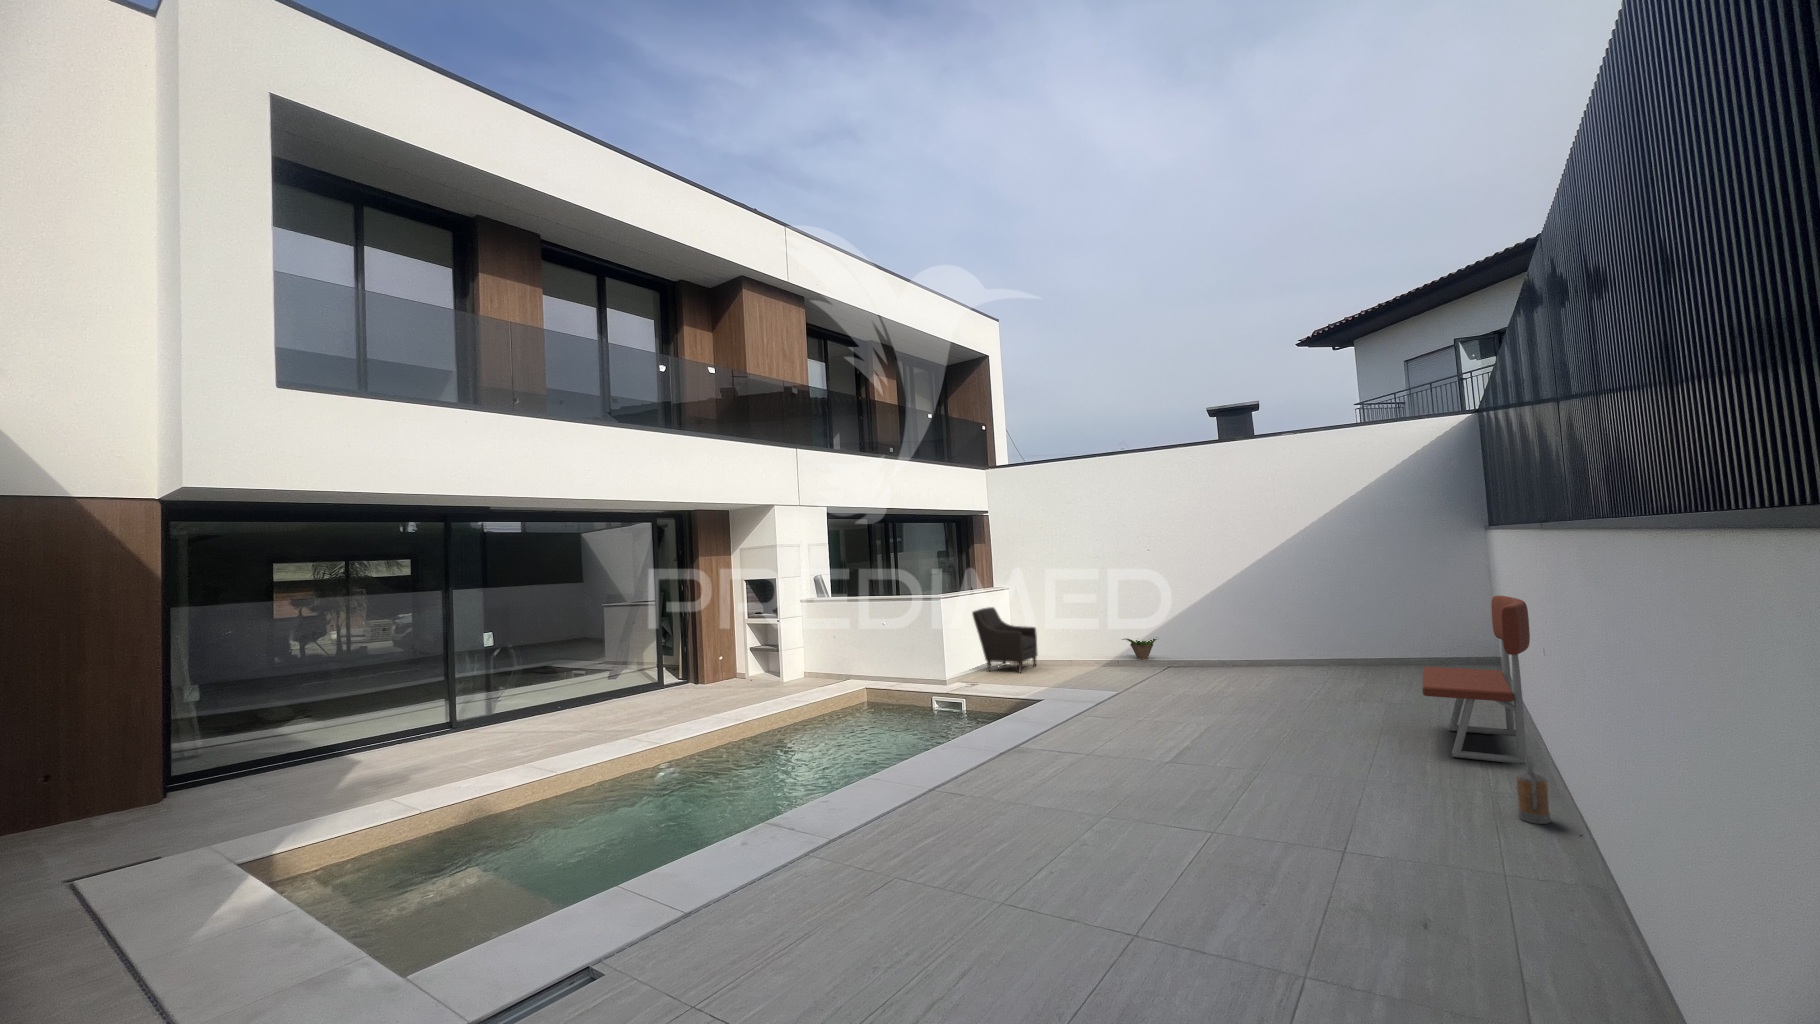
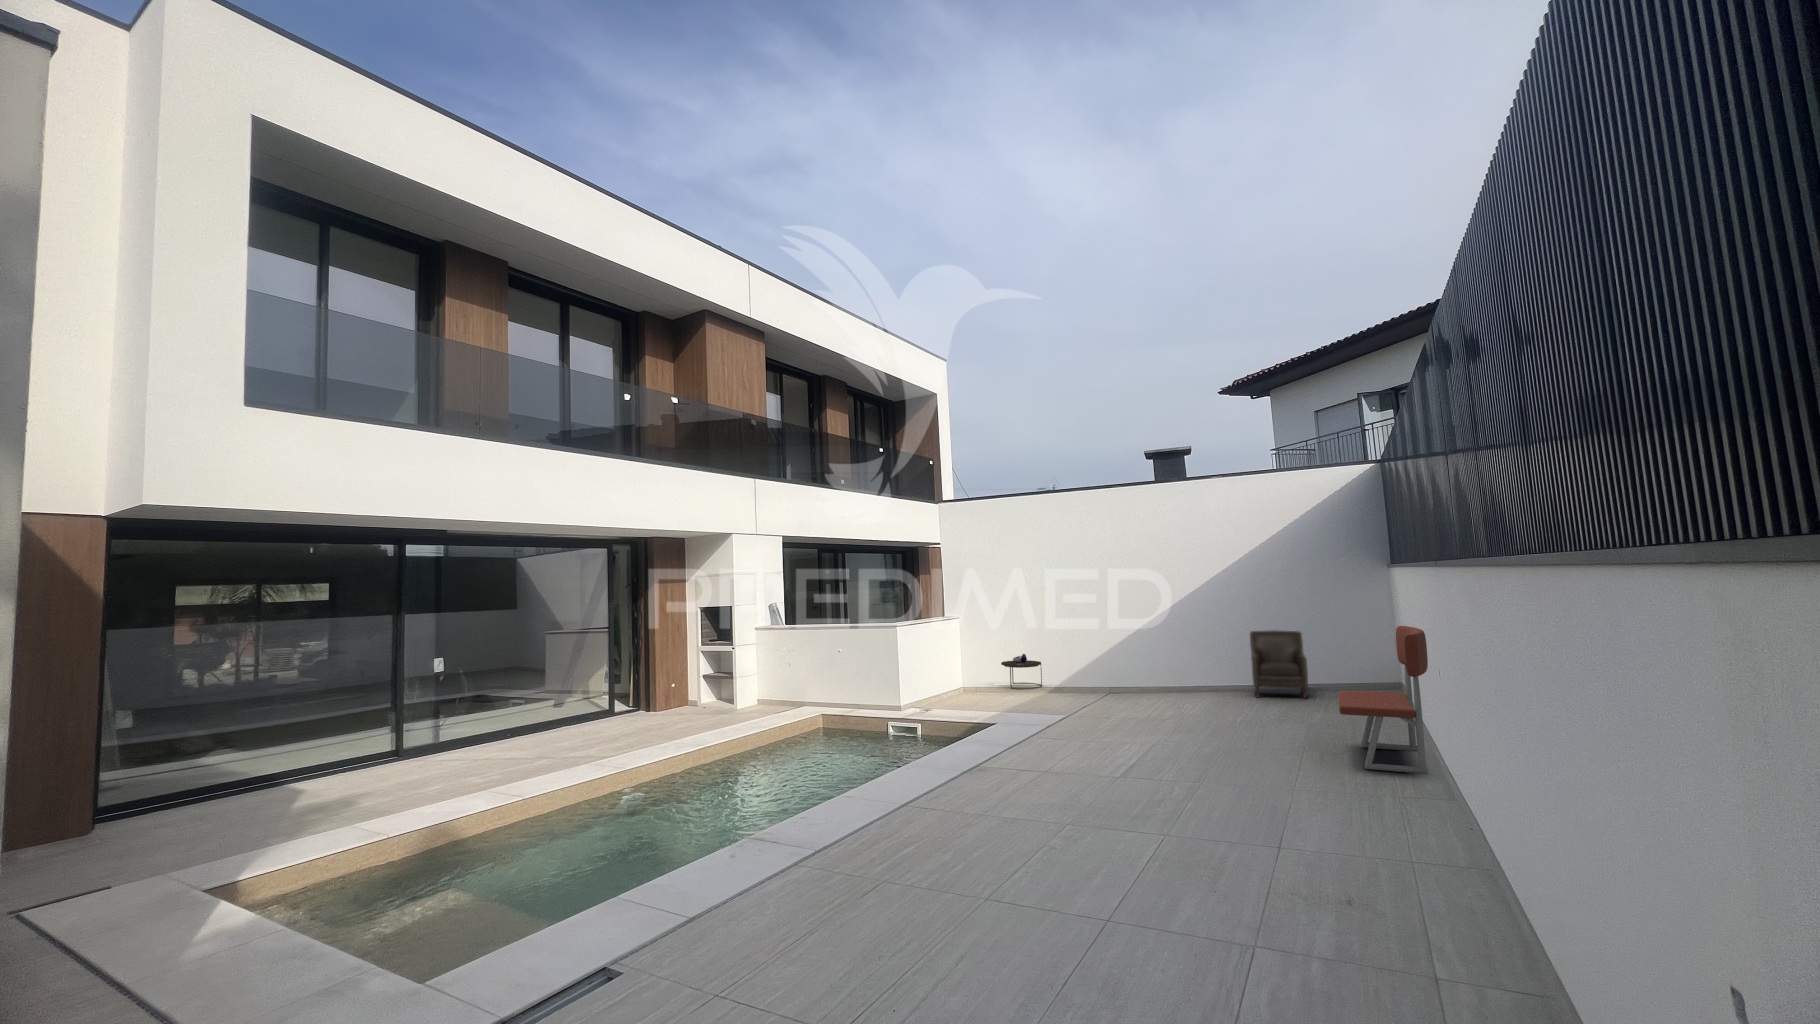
chair: present [972,607,1037,673] -> present [1250,630,1308,699]
side table: none [1057,623,1100,660] -> present [1001,654,1042,689]
decorative plant: present [1123,638,1157,659] -> none [1063,667,1100,689]
watering can: present [1516,754,1550,824] -> none [1418,760,1446,820]

